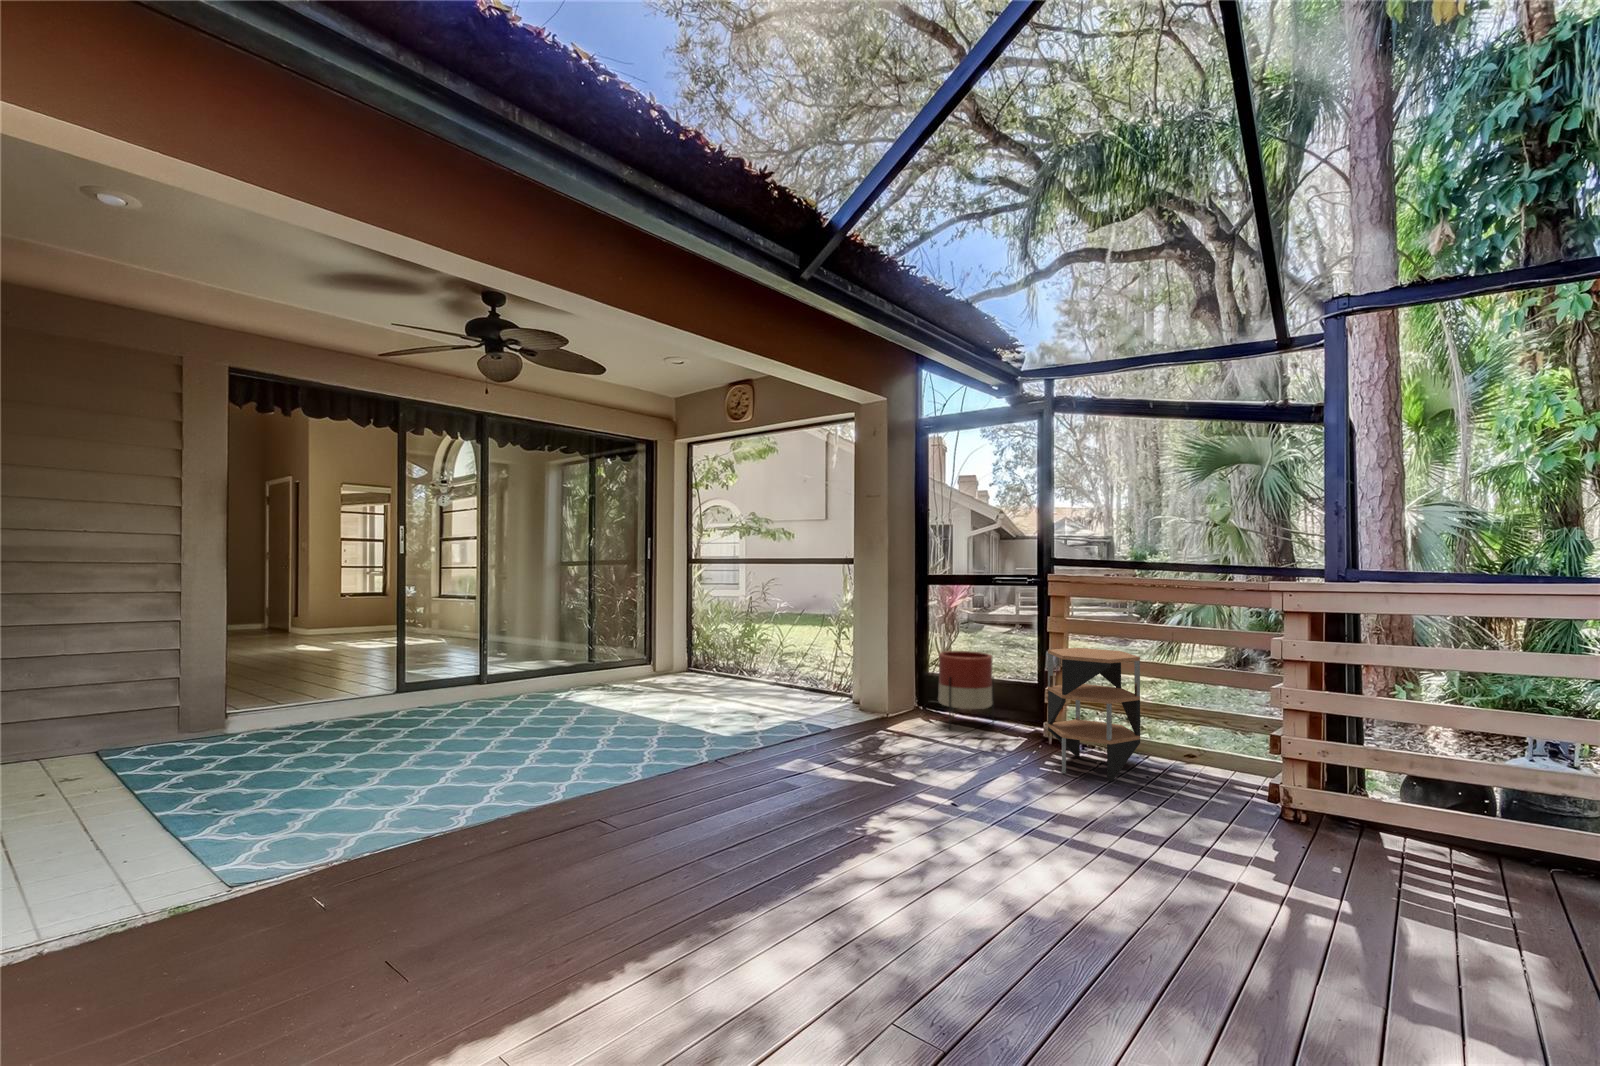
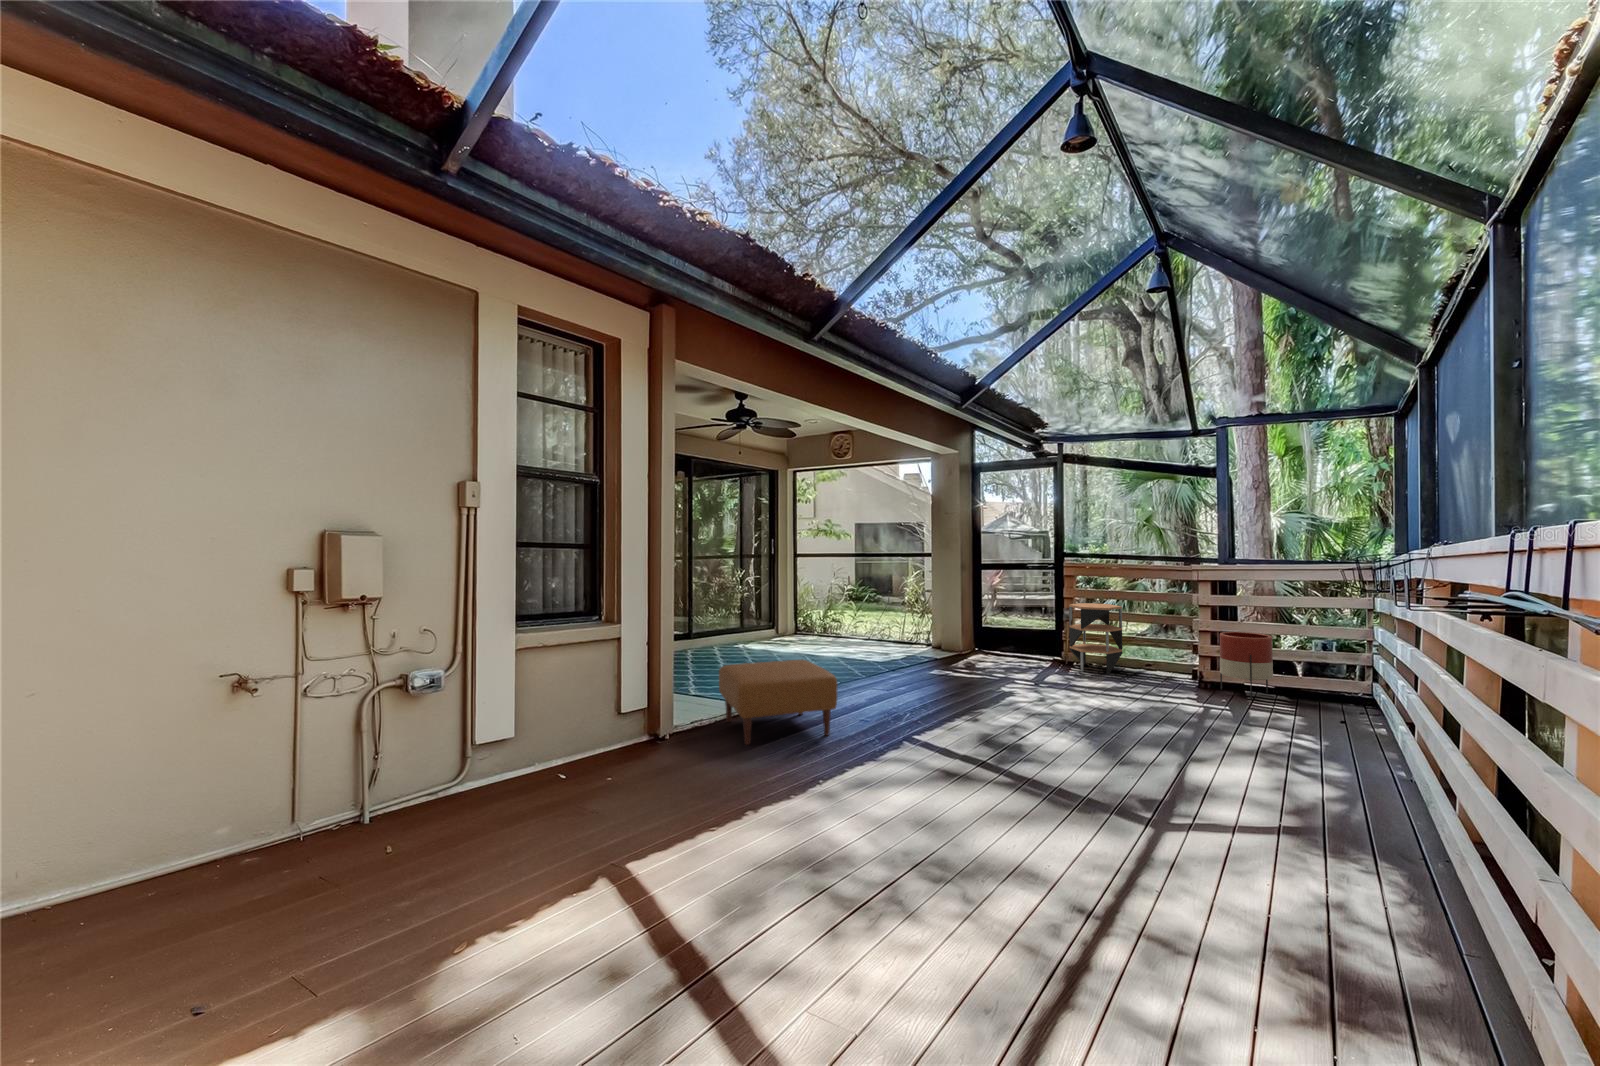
planter: present [938,651,994,729] -> present [1220,632,1273,699]
ottoman: none [74,755,426,983] -> present [719,660,837,745]

